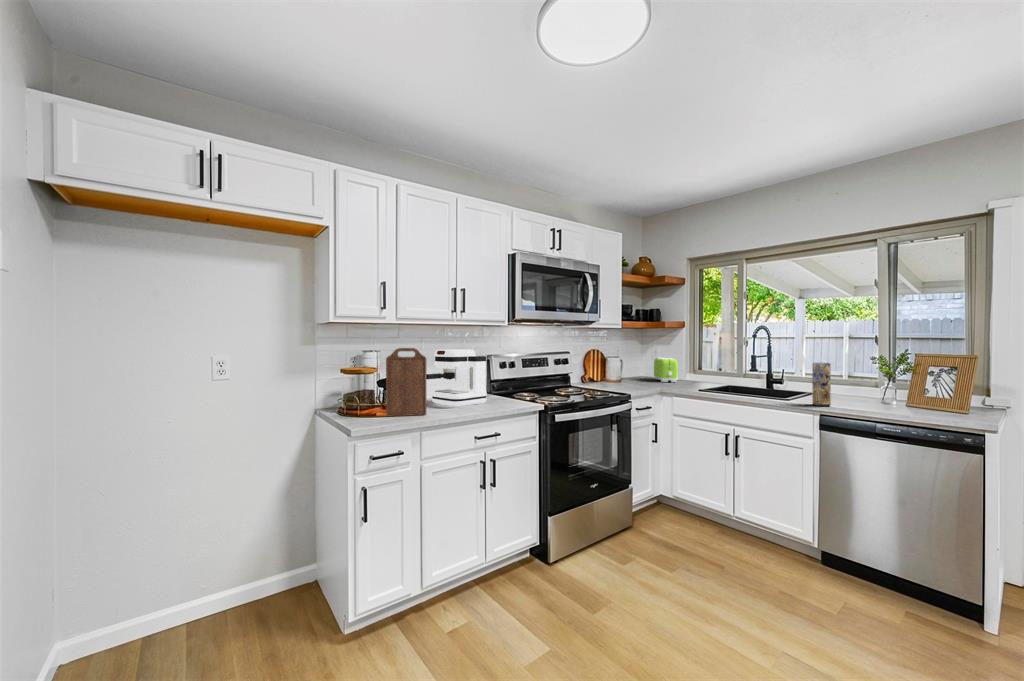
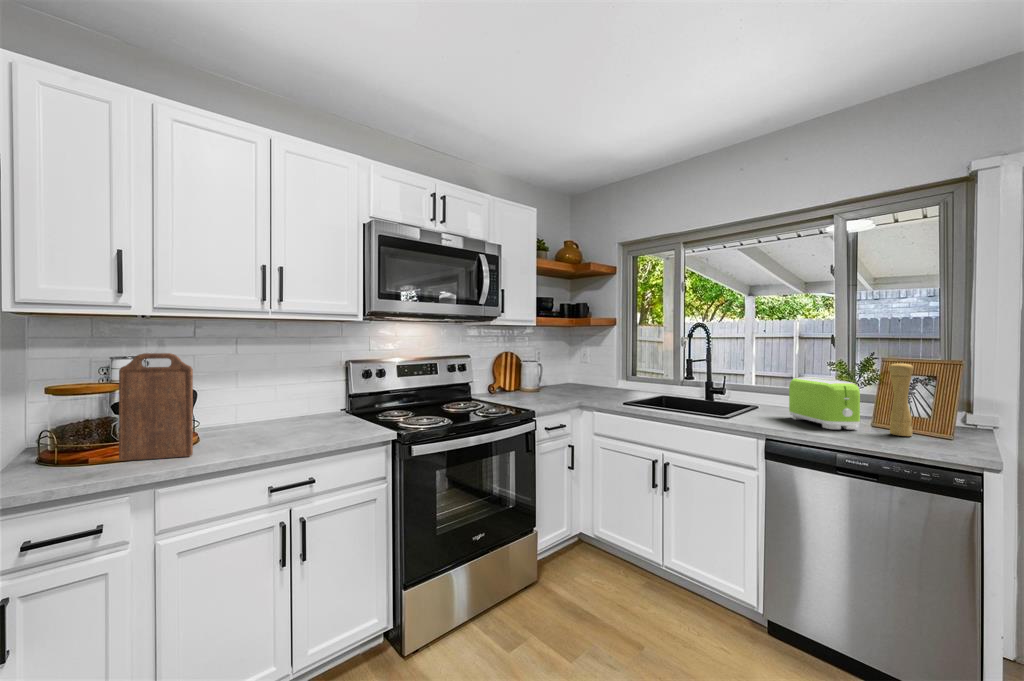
coffee maker: present [426,349,486,407] -> none [215,354,317,439]
pepper mill: none [919,356,938,412] -> present [889,362,913,436]
toaster: present [654,358,678,382] -> present [789,377,860,429]
vase: present [812,363,831,406] -> none [757,370,780,428]

